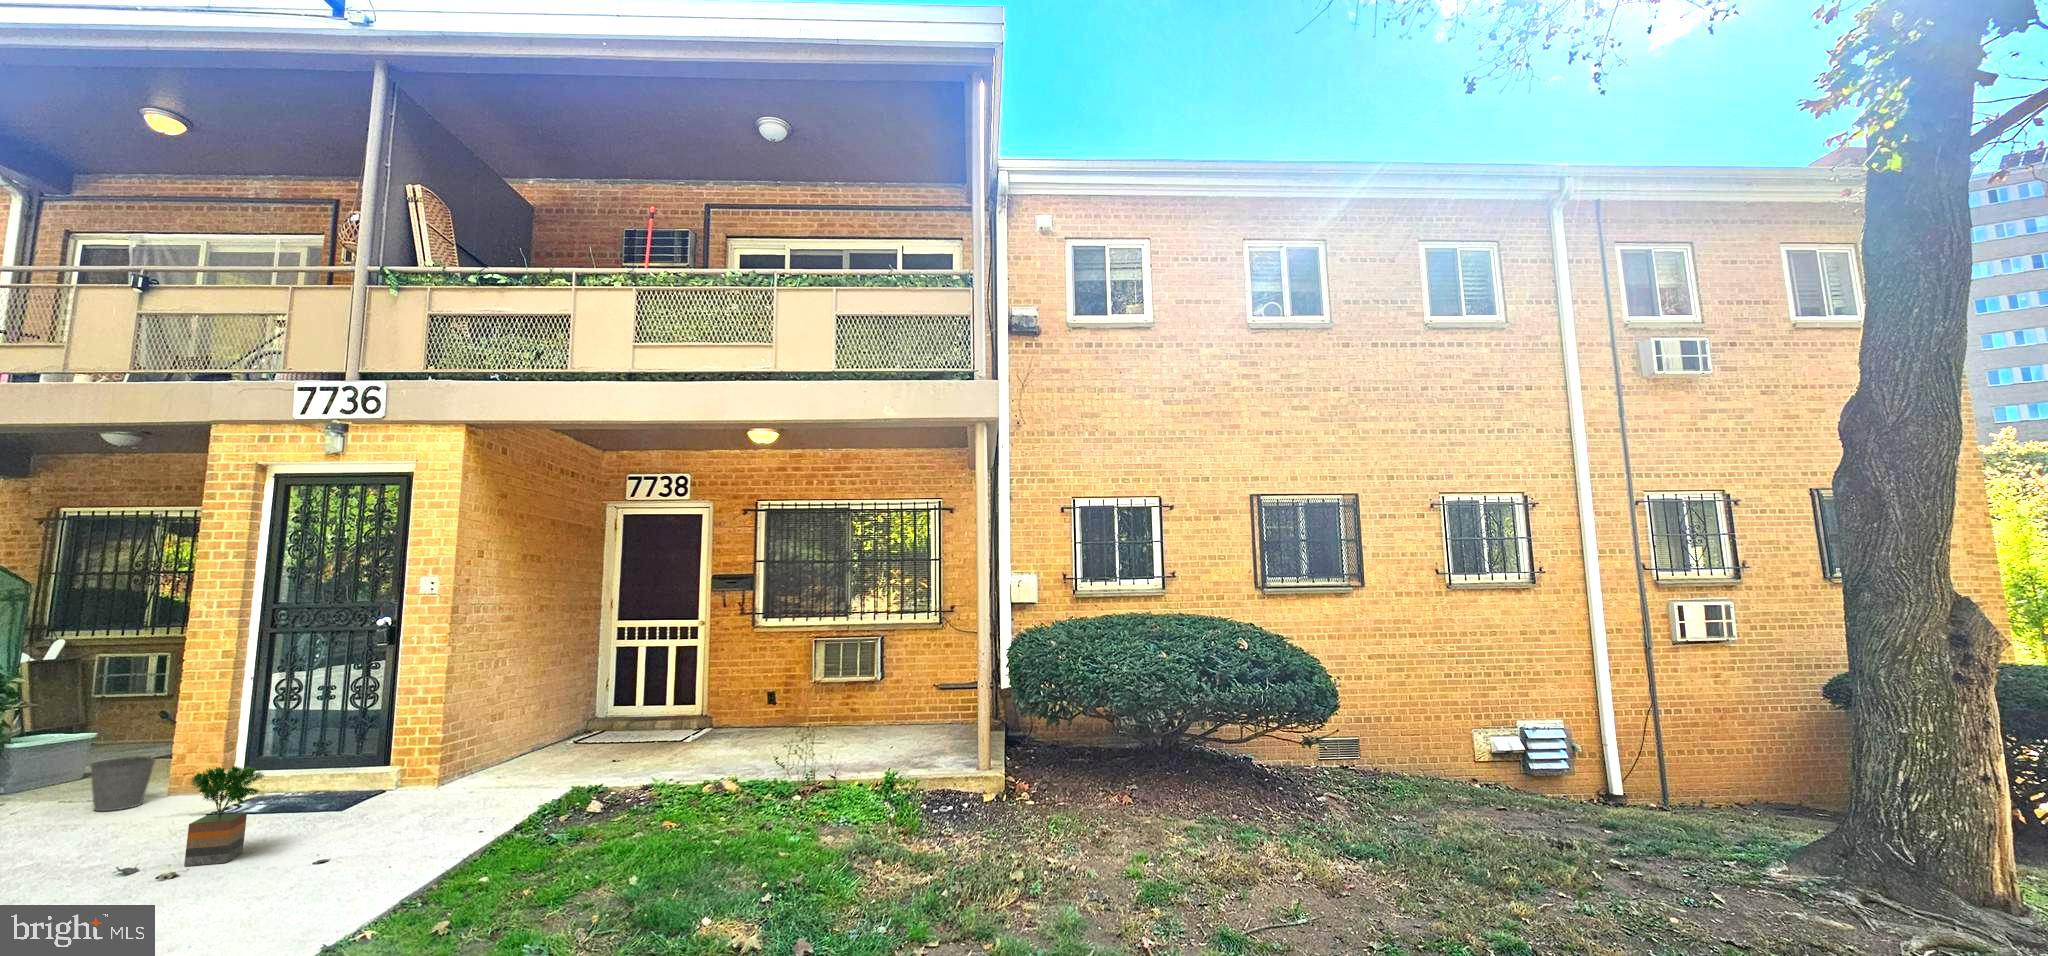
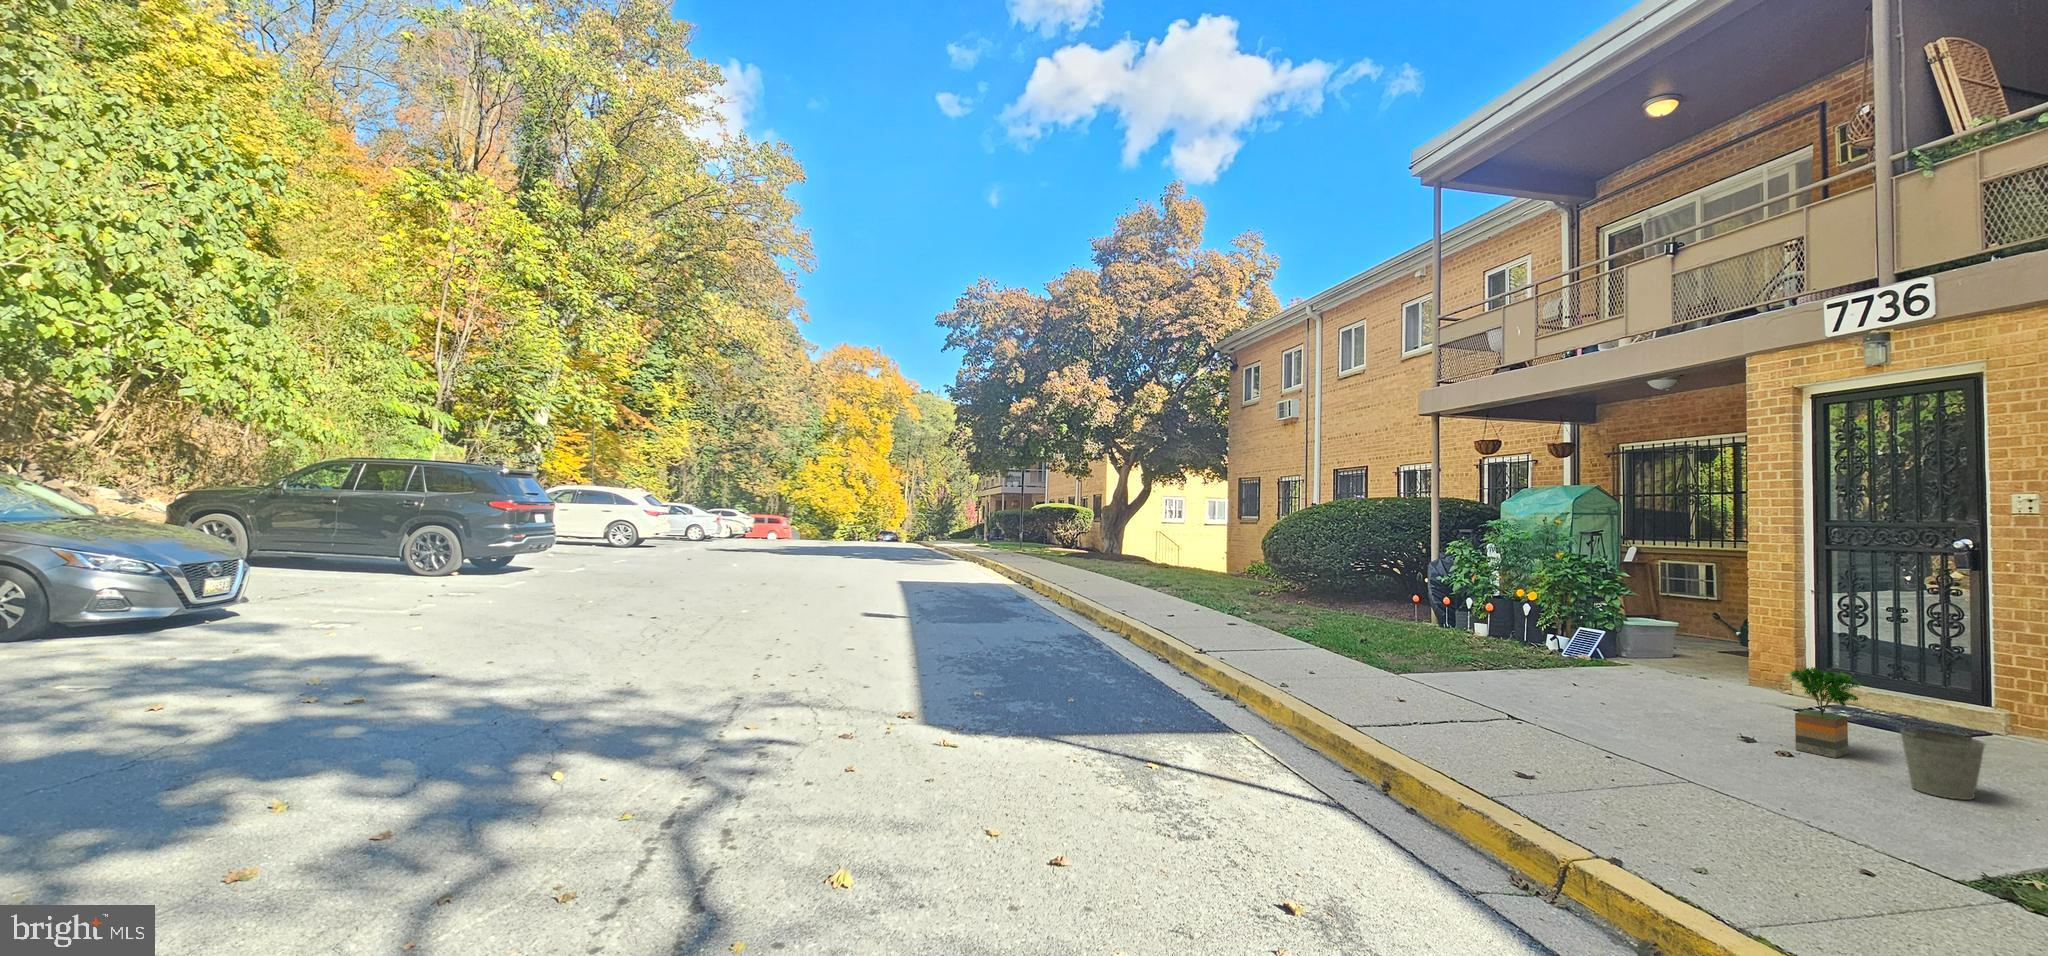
bucket: present [90,756,155,811] -> present [1900,727,1985,800]

